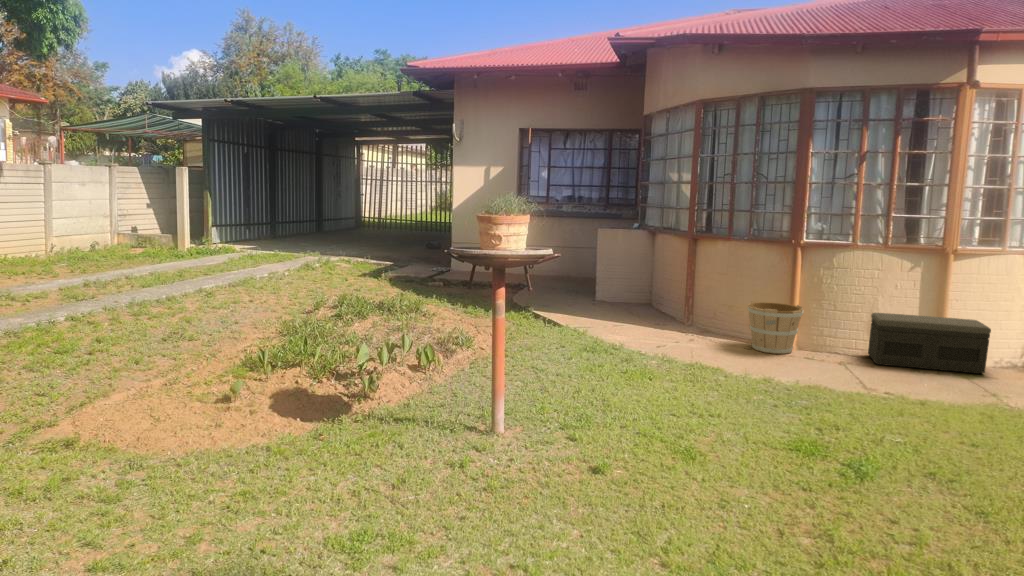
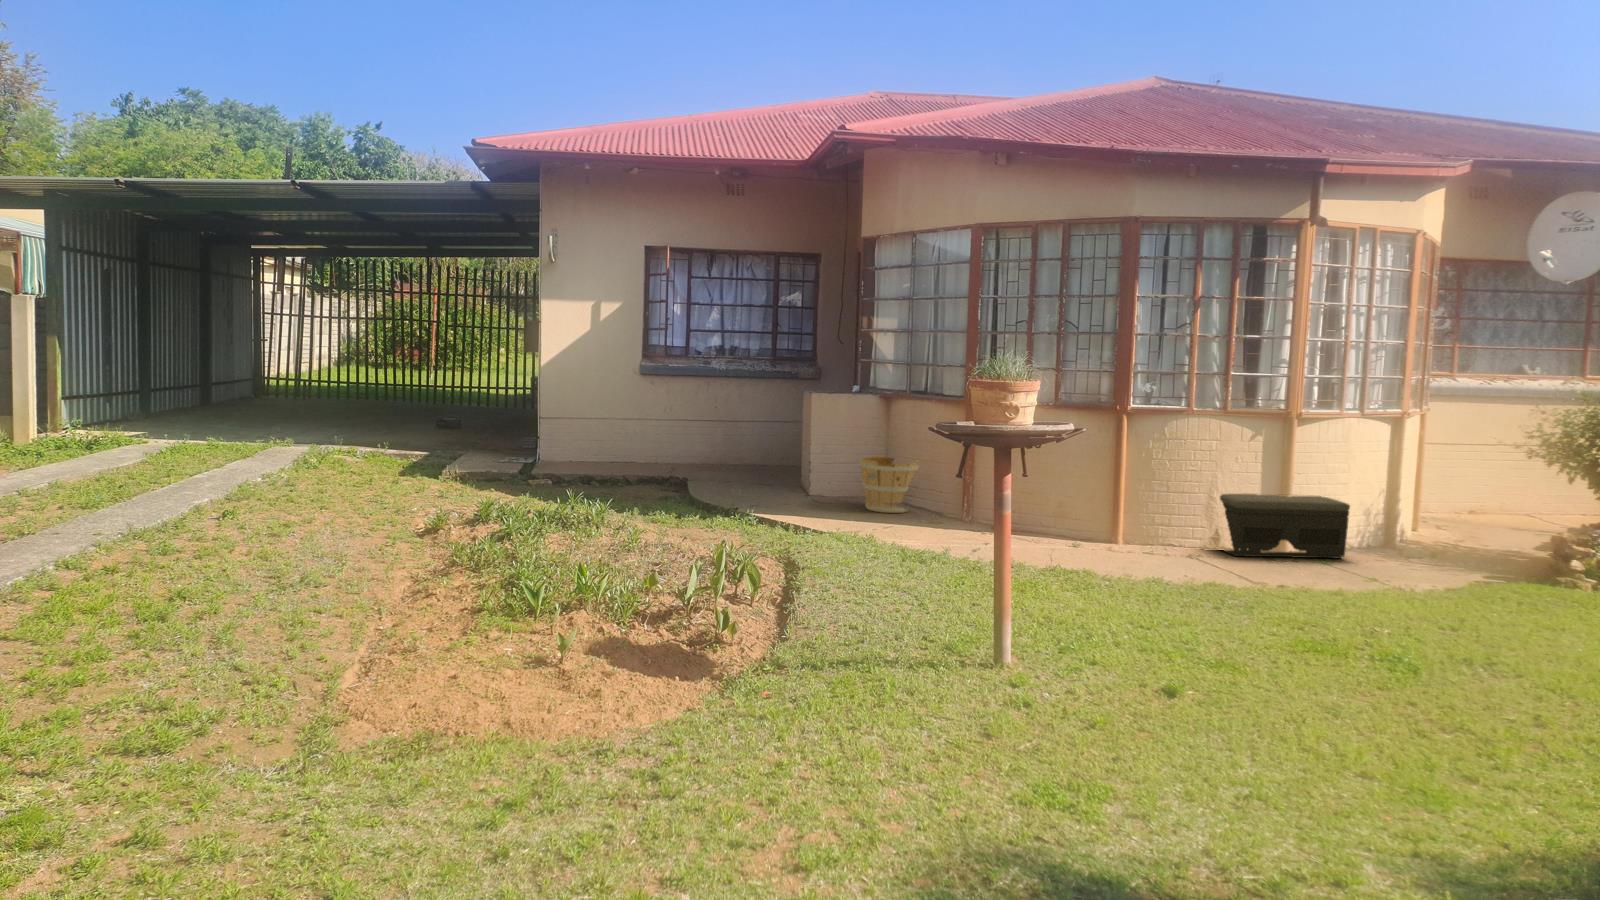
wooden bucket: present [747,301,804,354] -> present [860,455,918,513]

